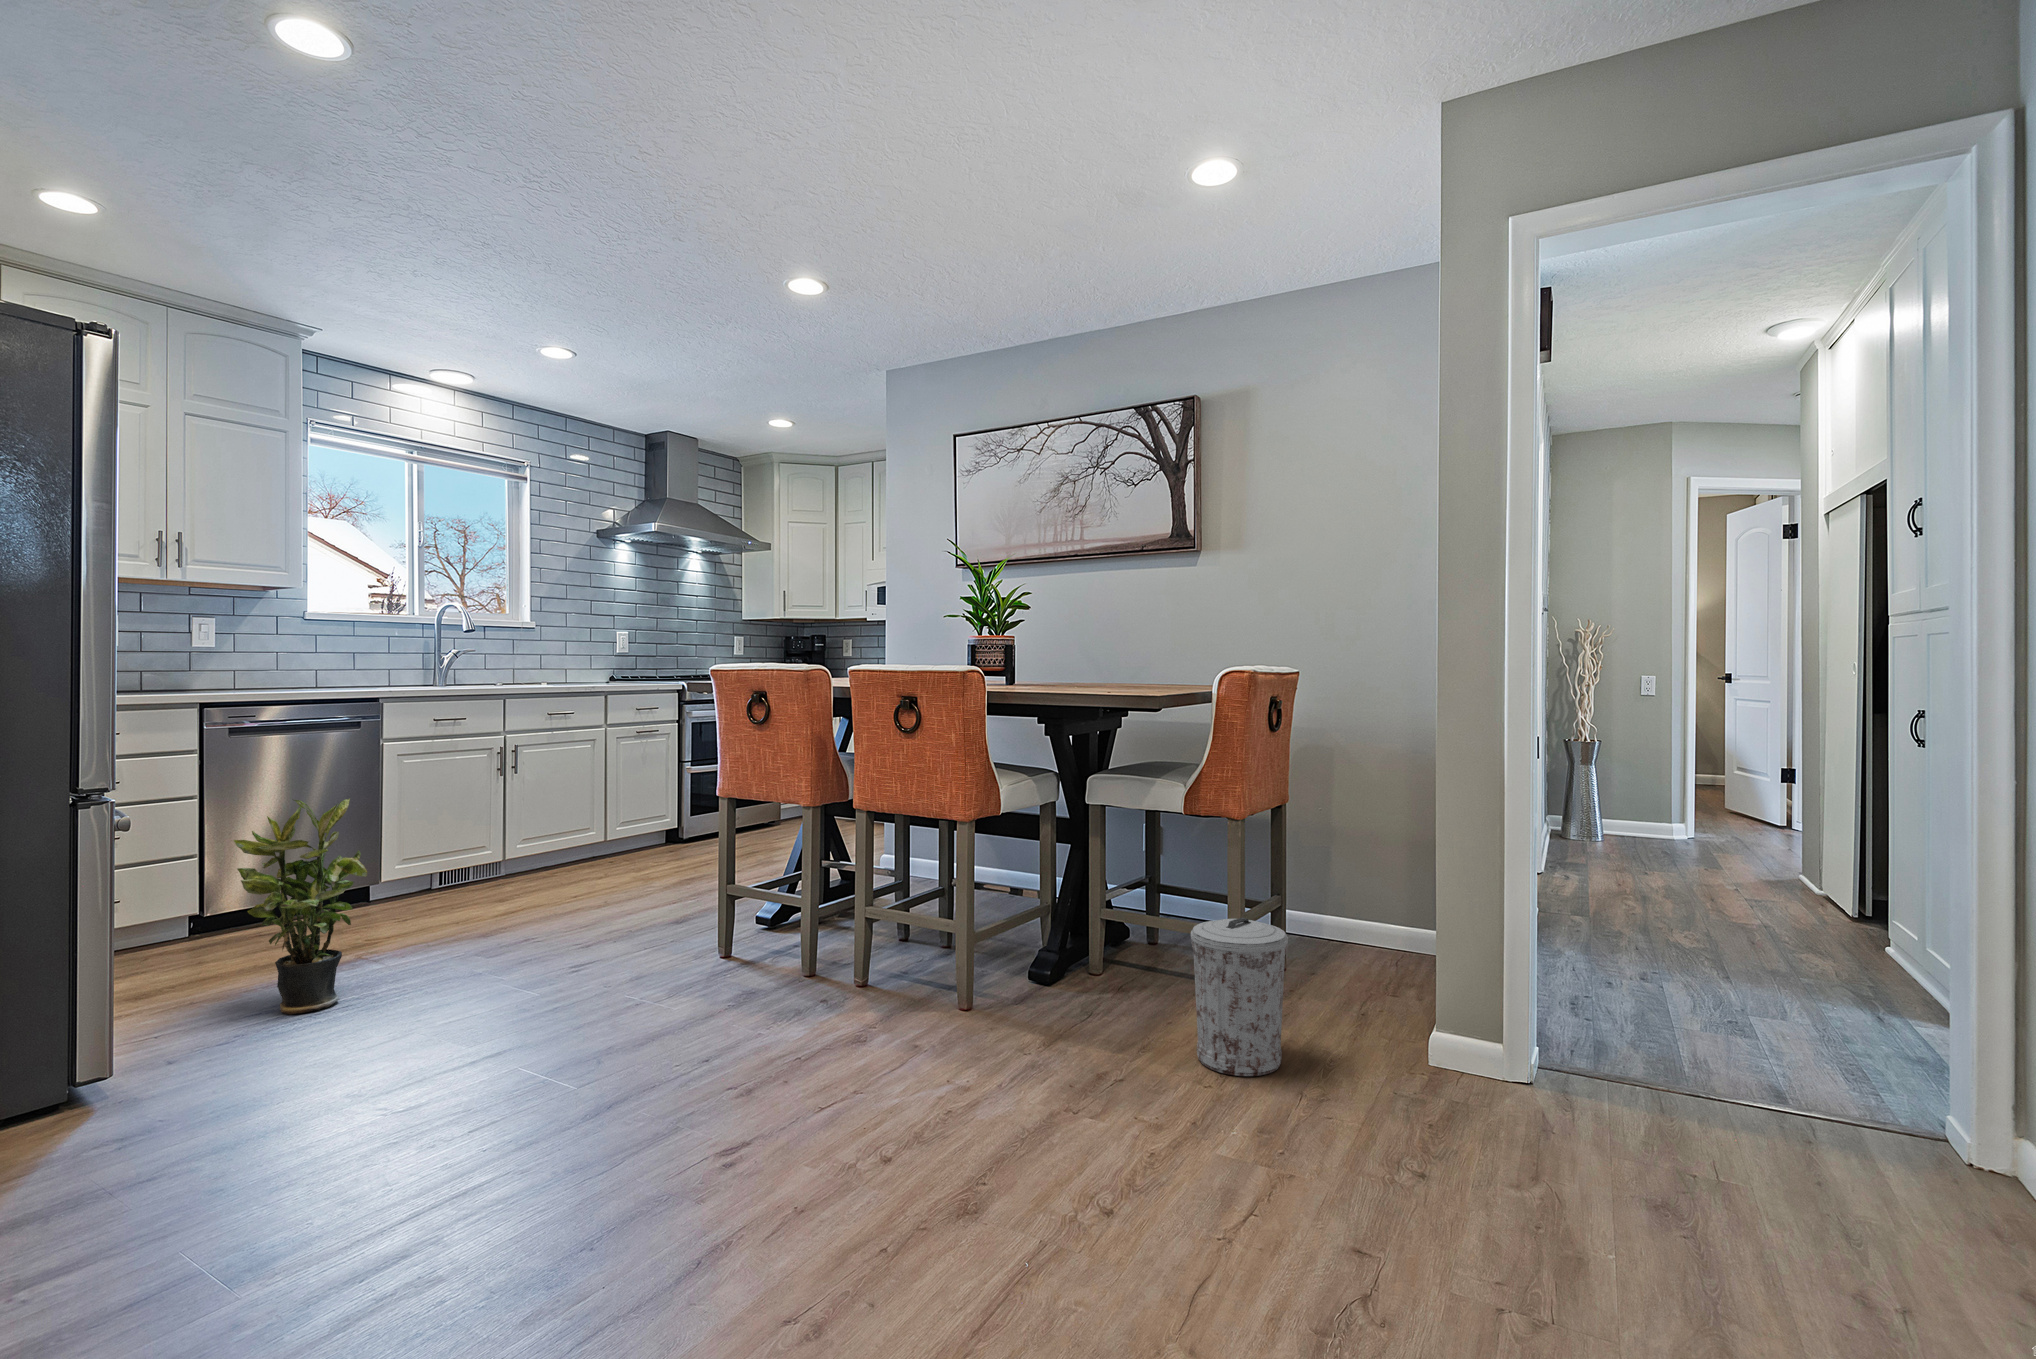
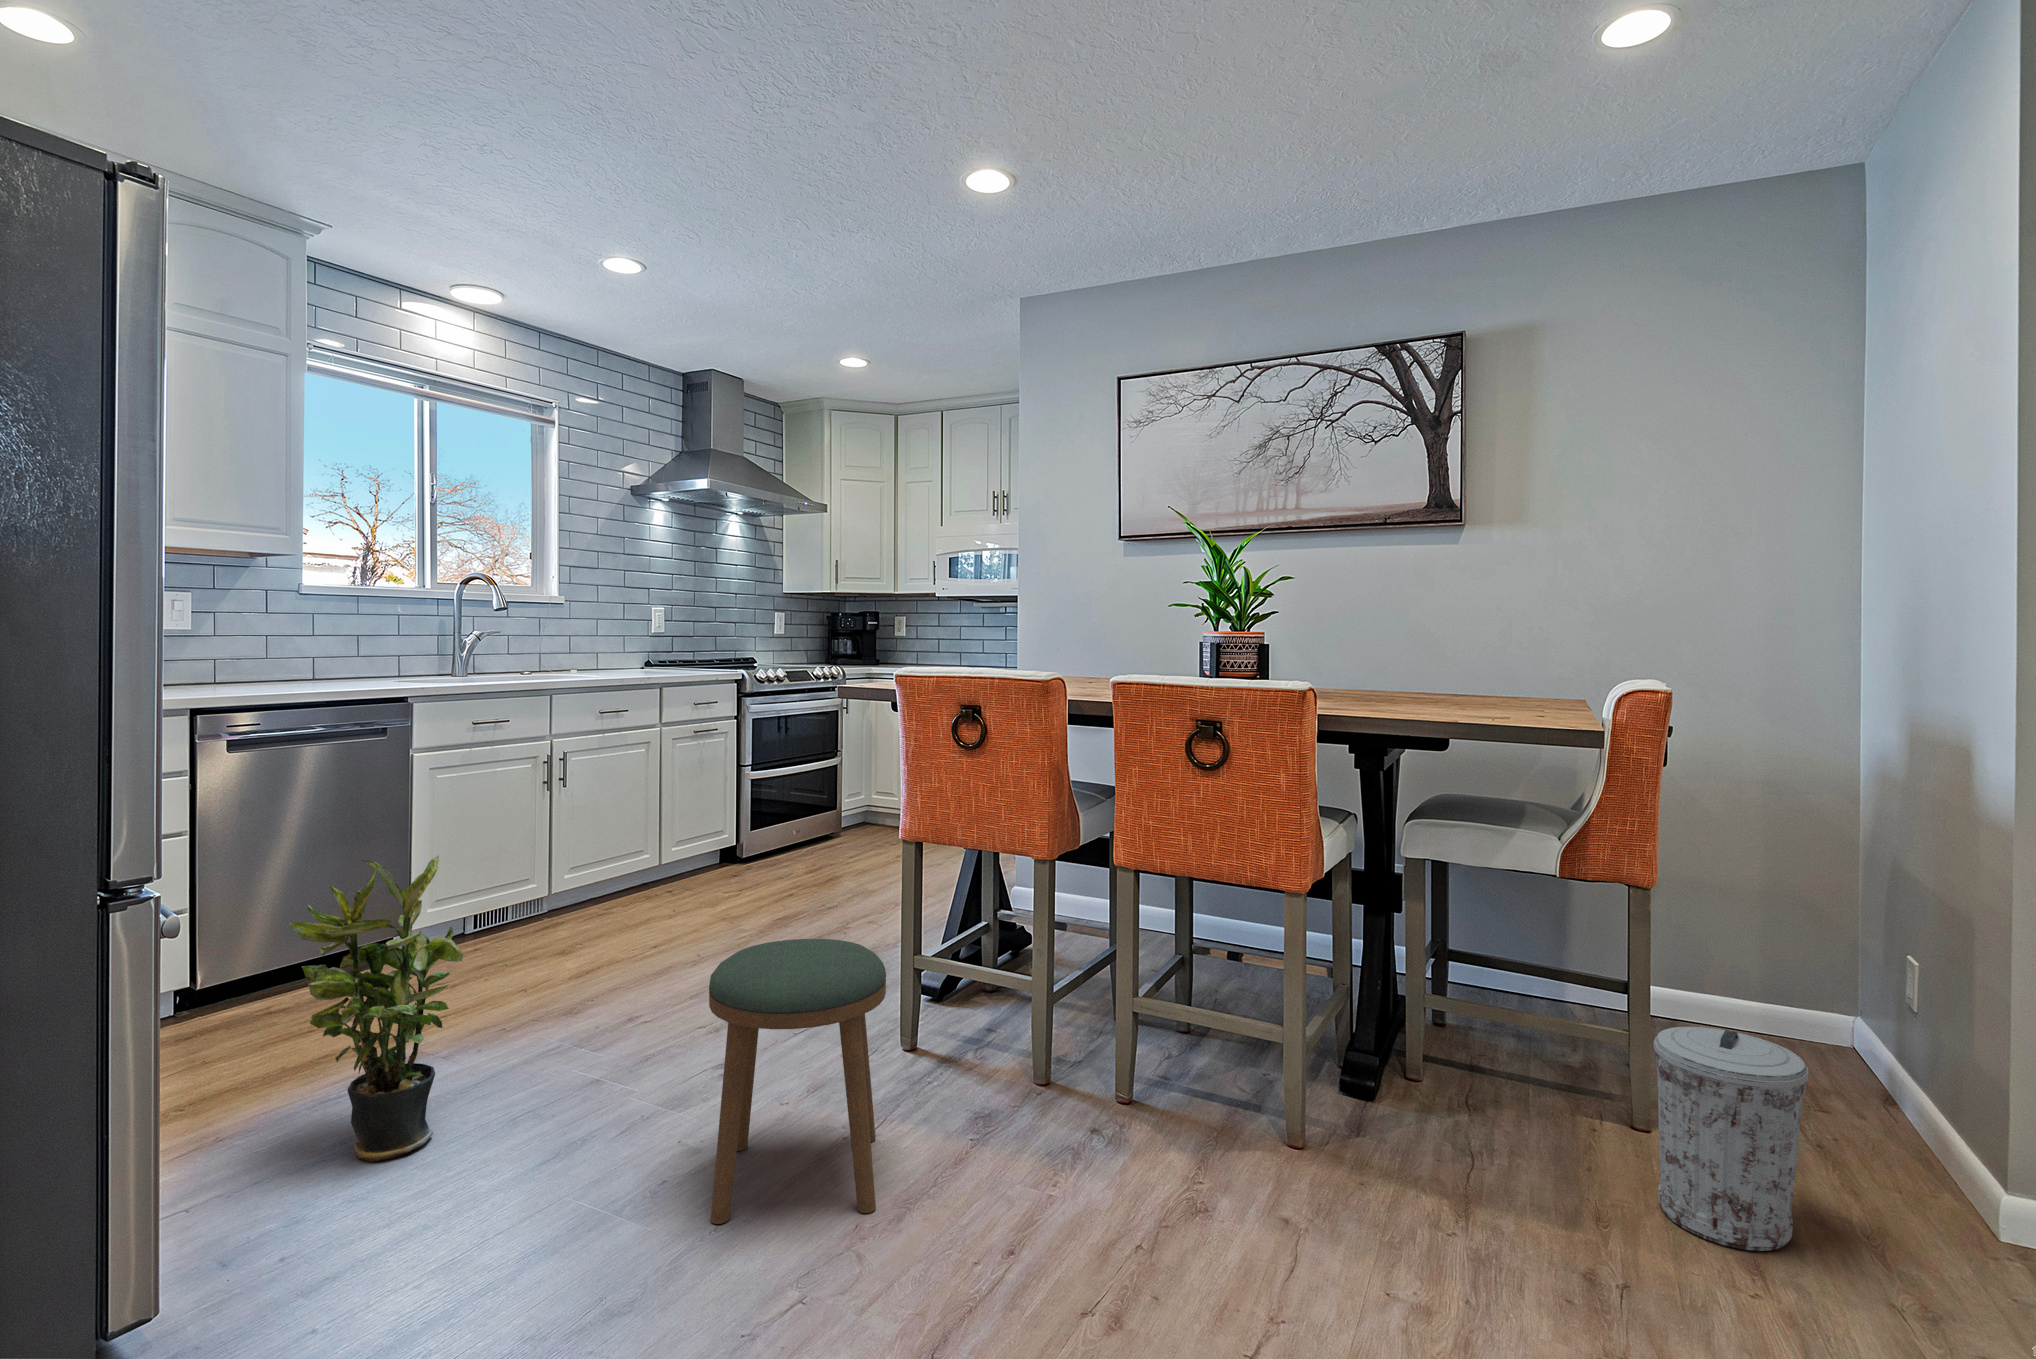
stool: none [503,857,654,1049] -> present [709,939,886,1224]

